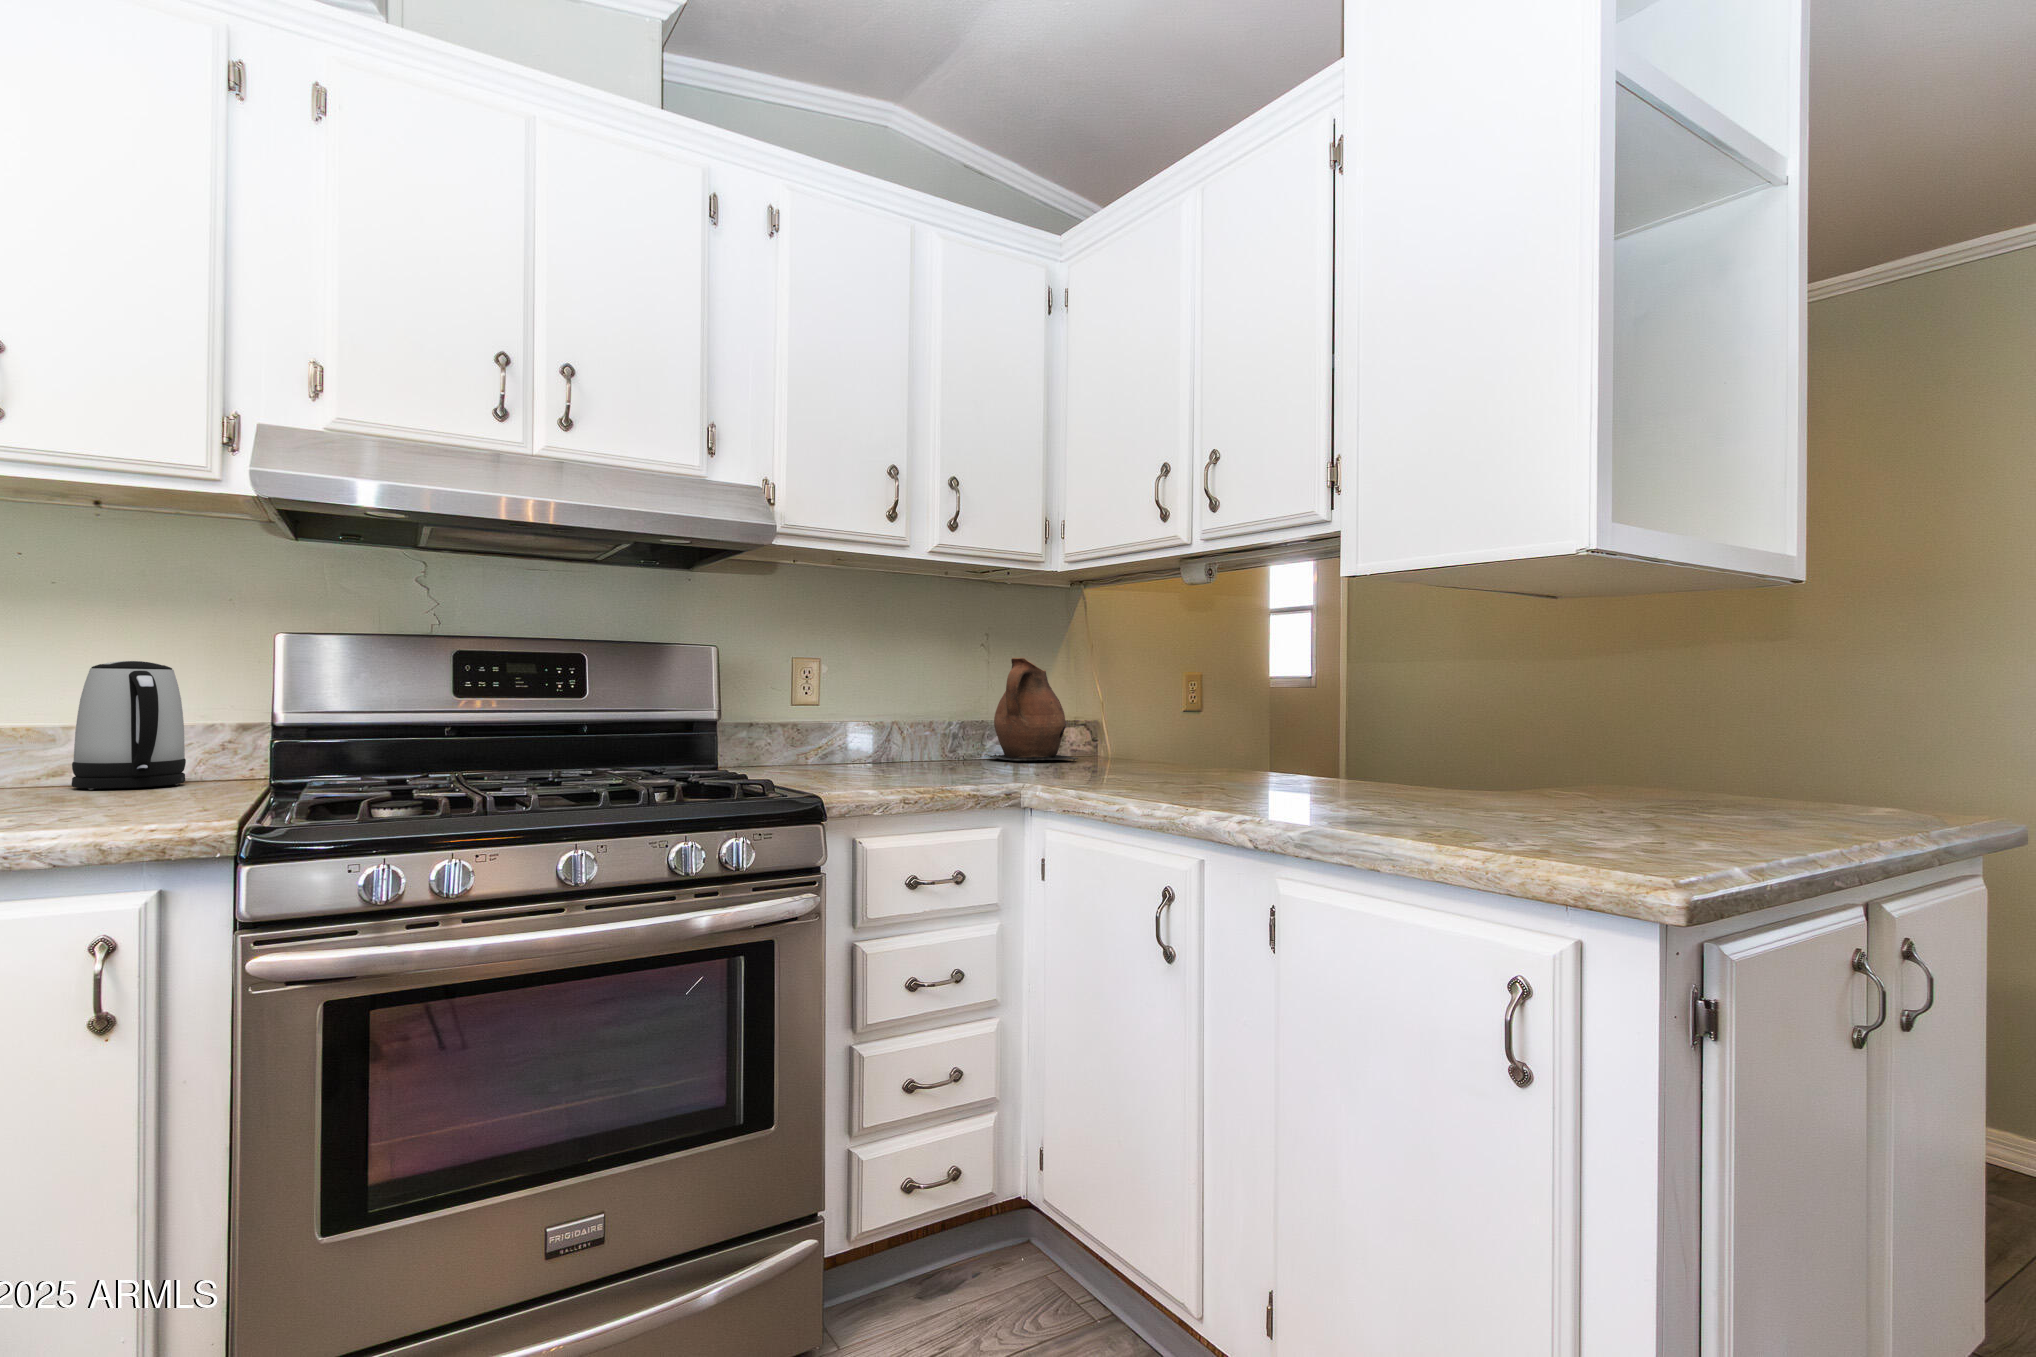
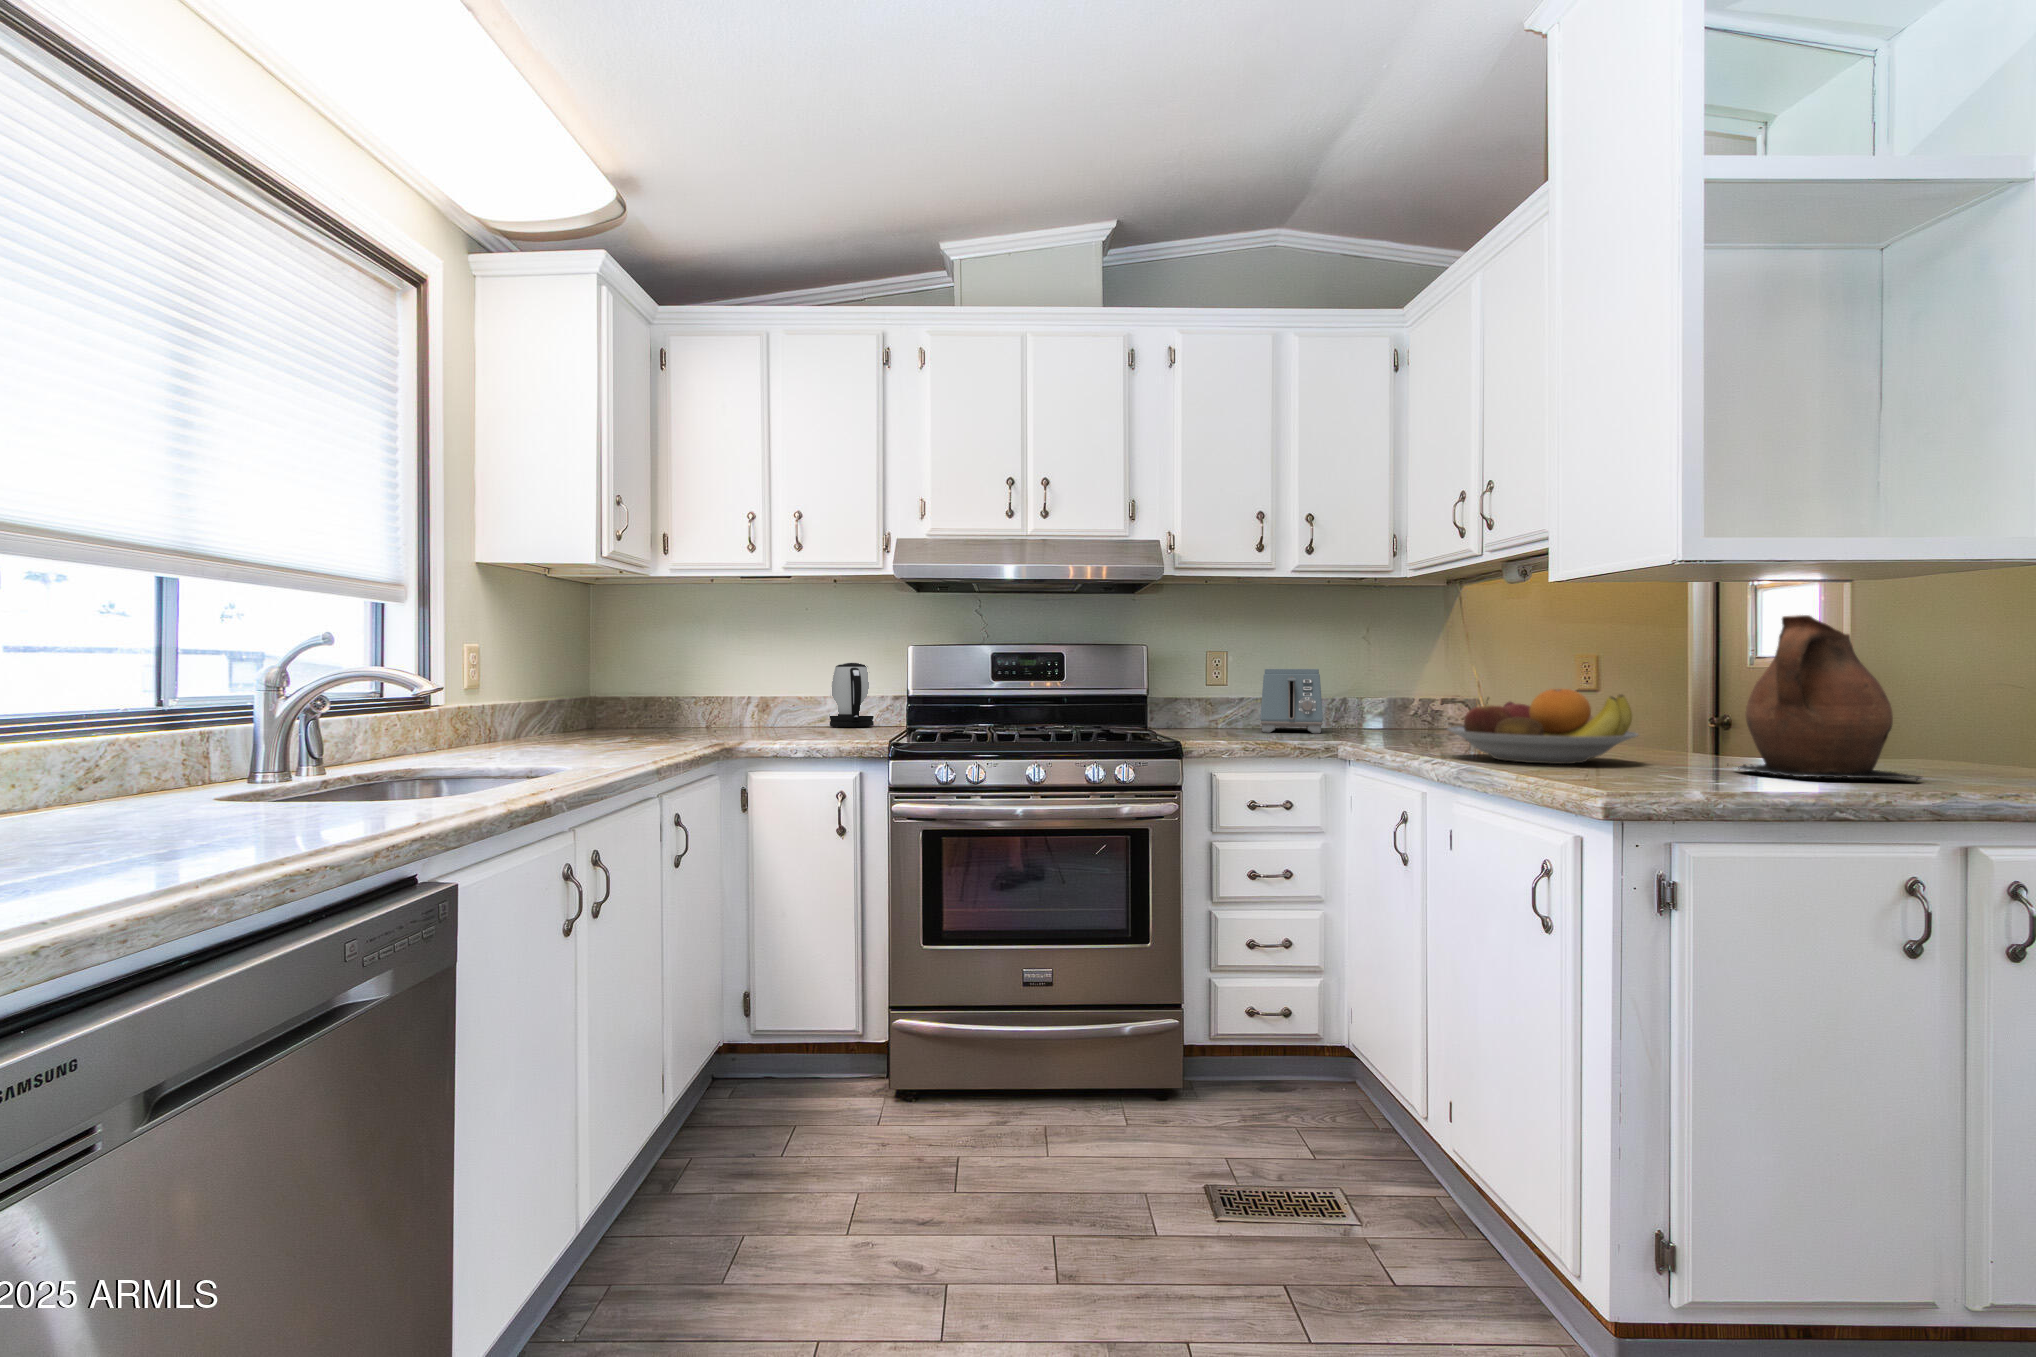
ceramic pitcher: present [988,658,1078,761] -> present [1727,615,1922,780]
toaster: none [864,683,964,771] -> present [1260,669,1323,734]
fruit bowl: none [1240,715,1476,816] -> present [1447,689,1638,764]

